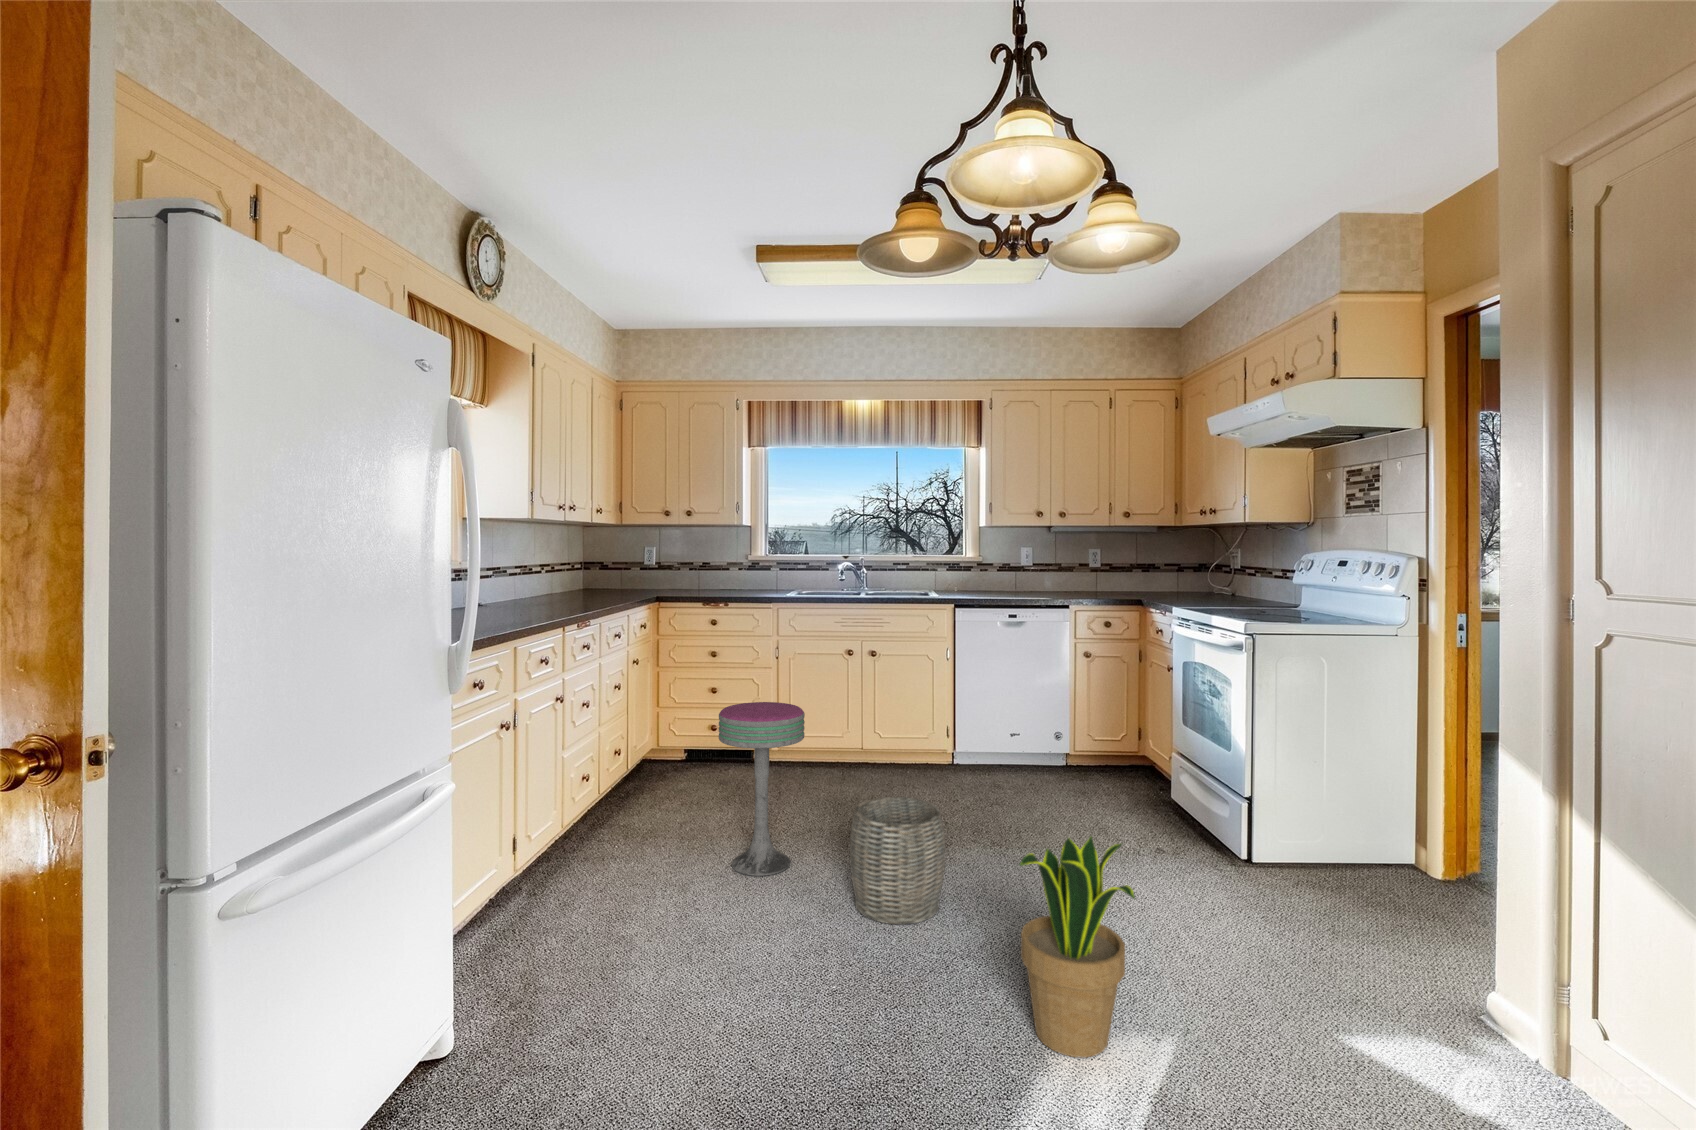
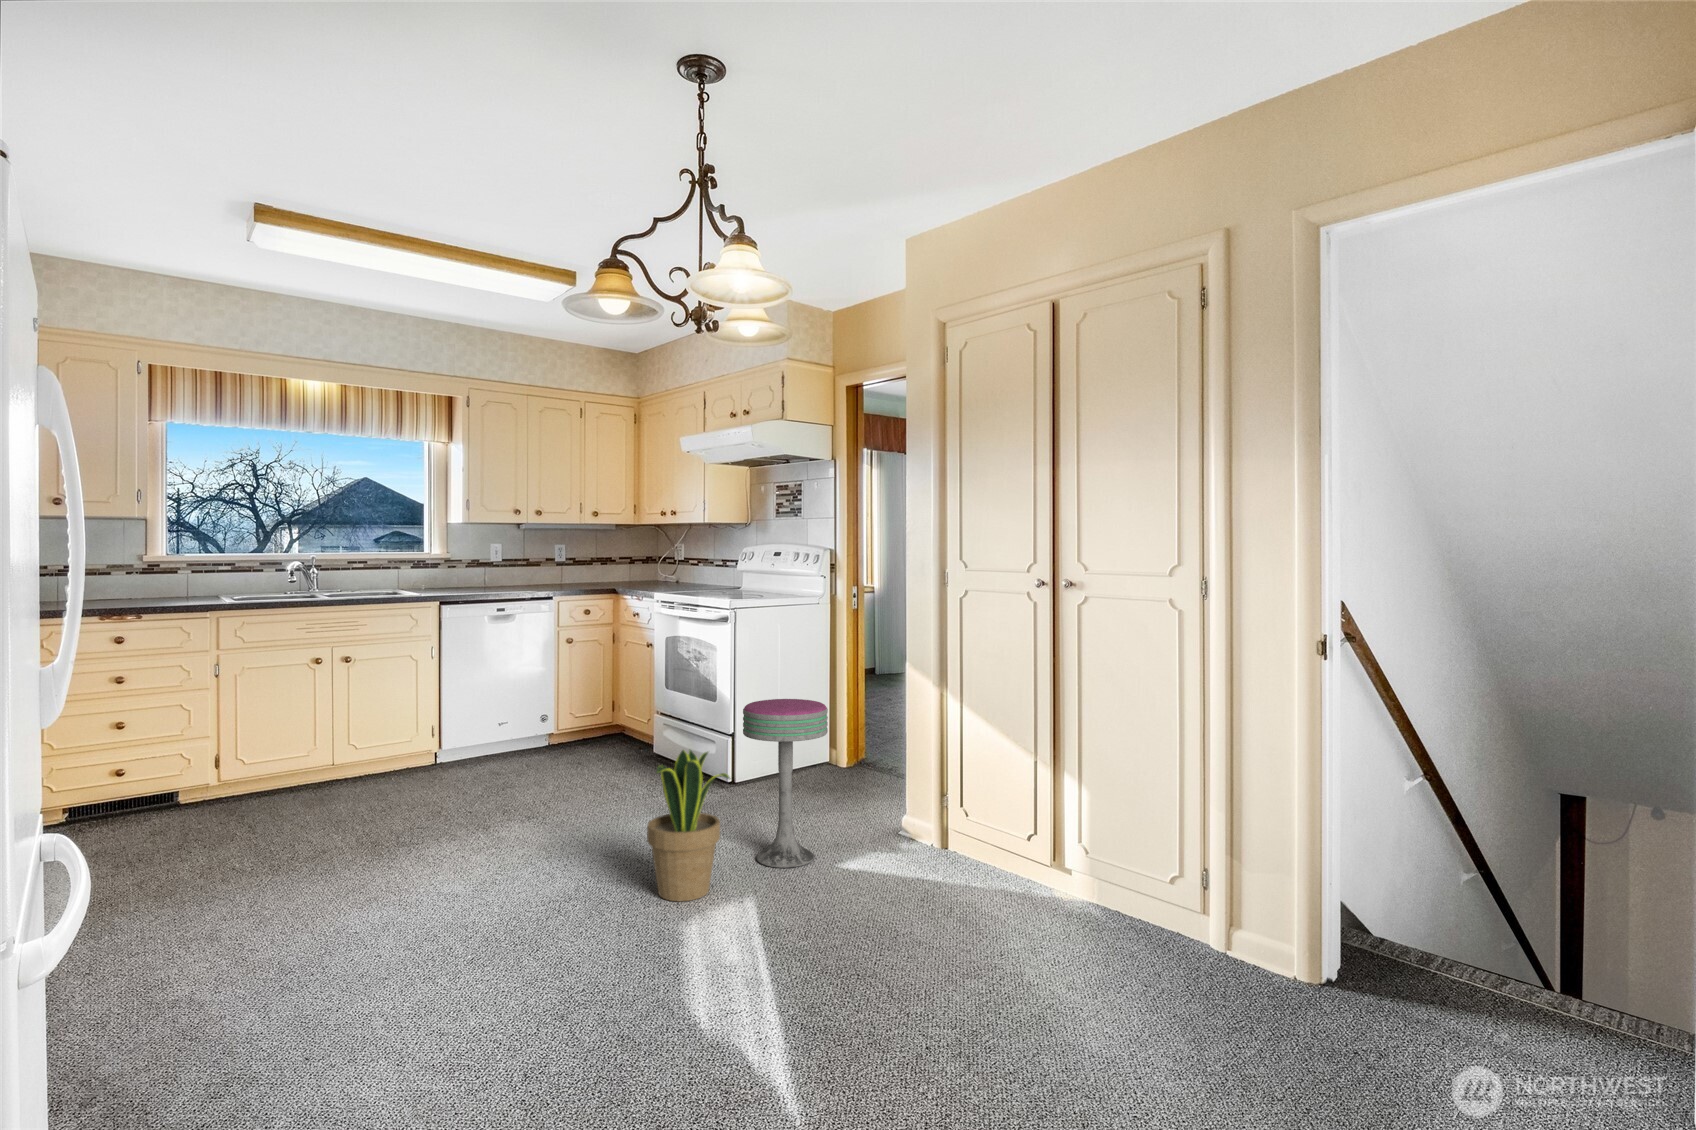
bar stool: present [719,702,805,876] -> present [743,699,828,868]
woven basket: present [850,797,945,924] -> none [443,772,536,881]

